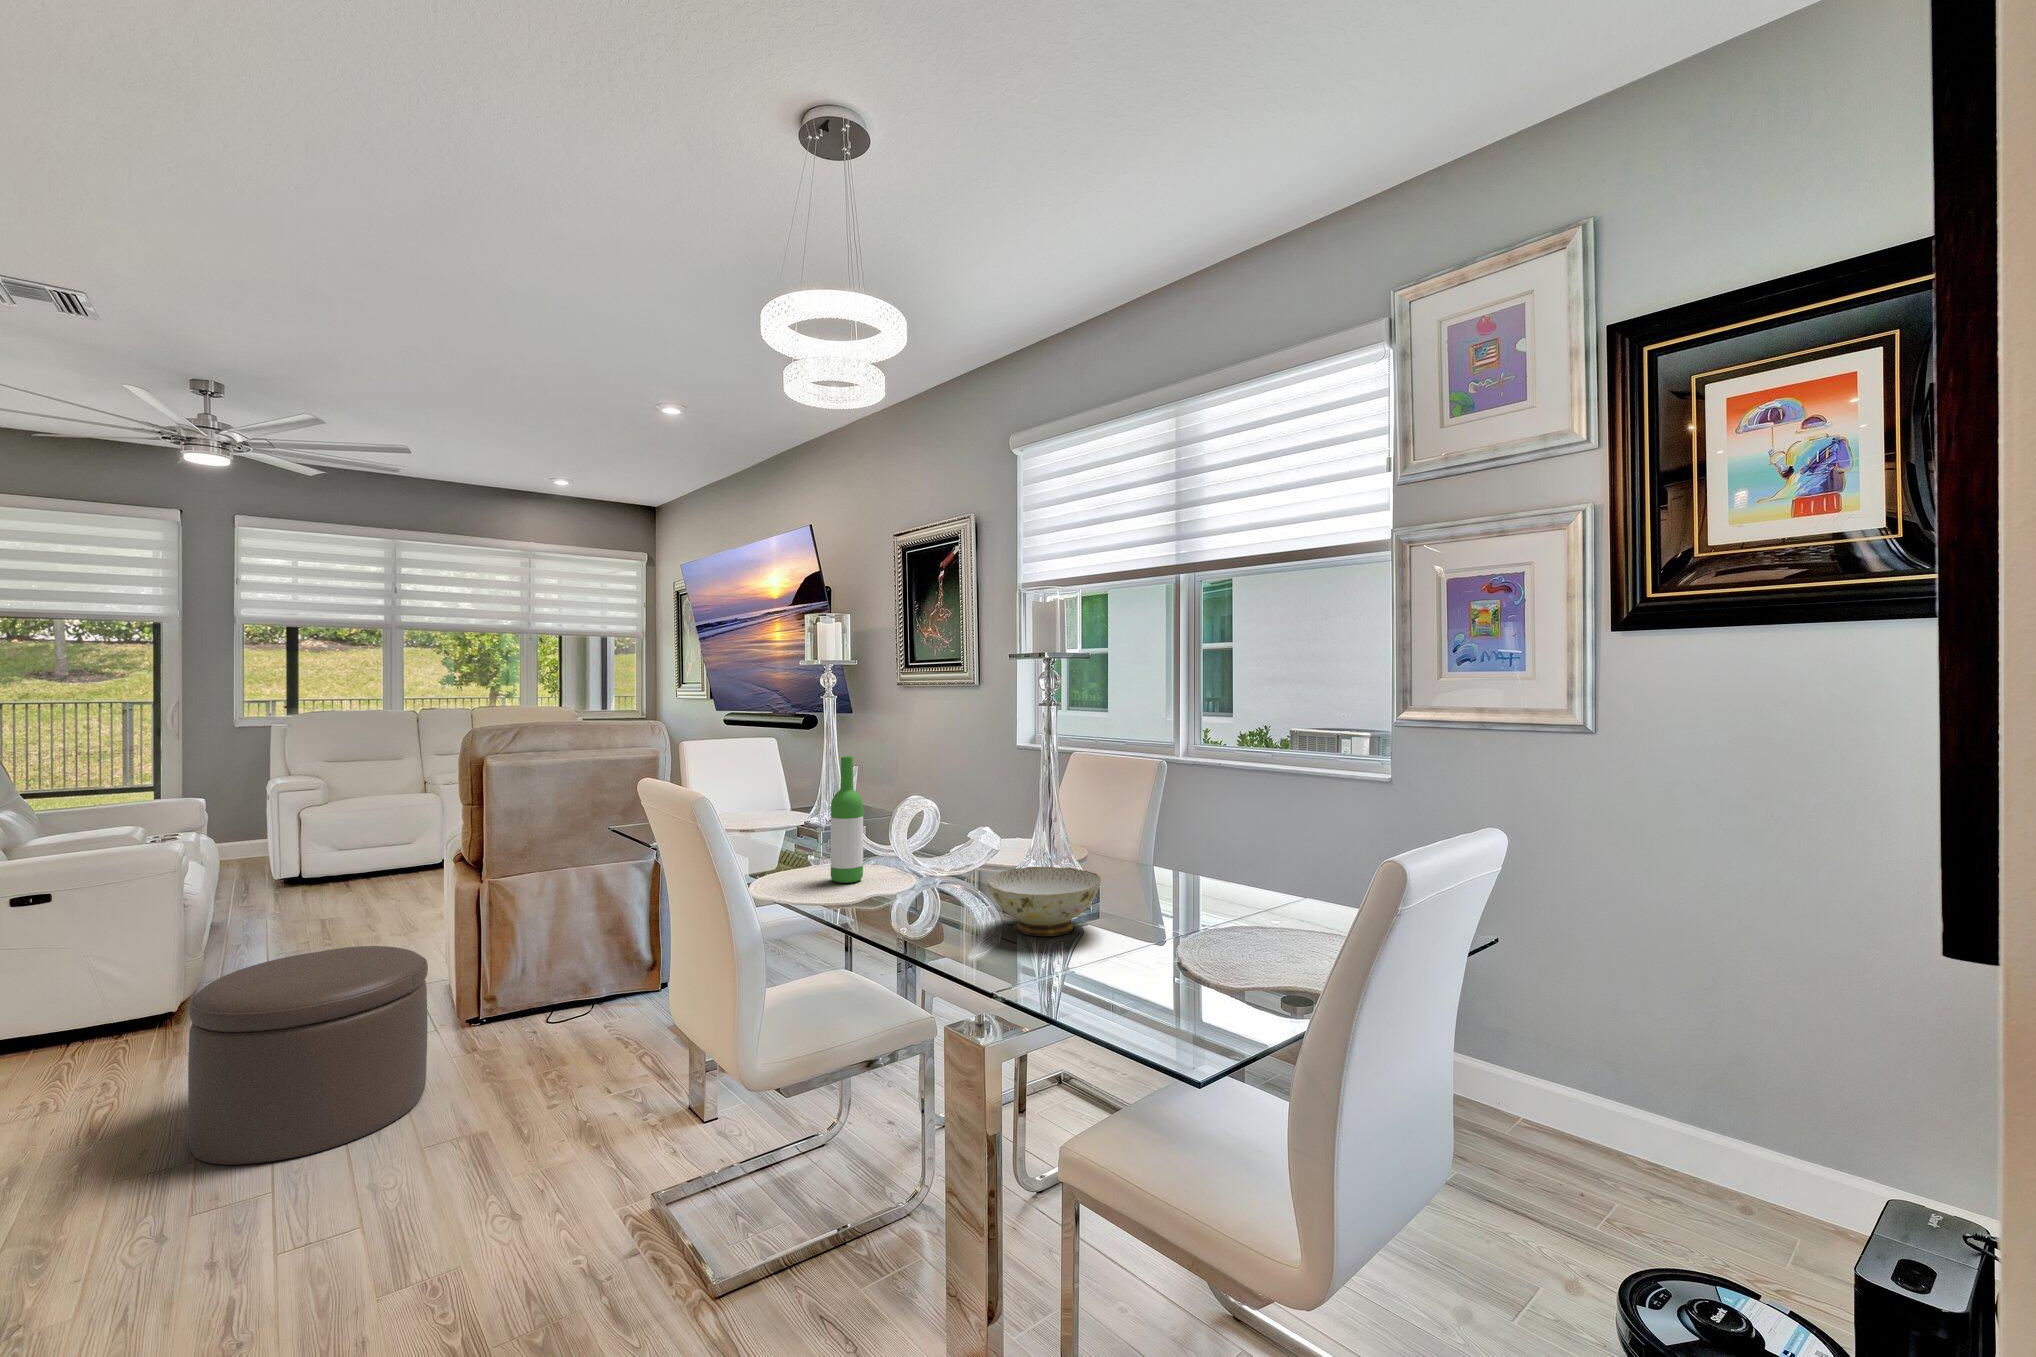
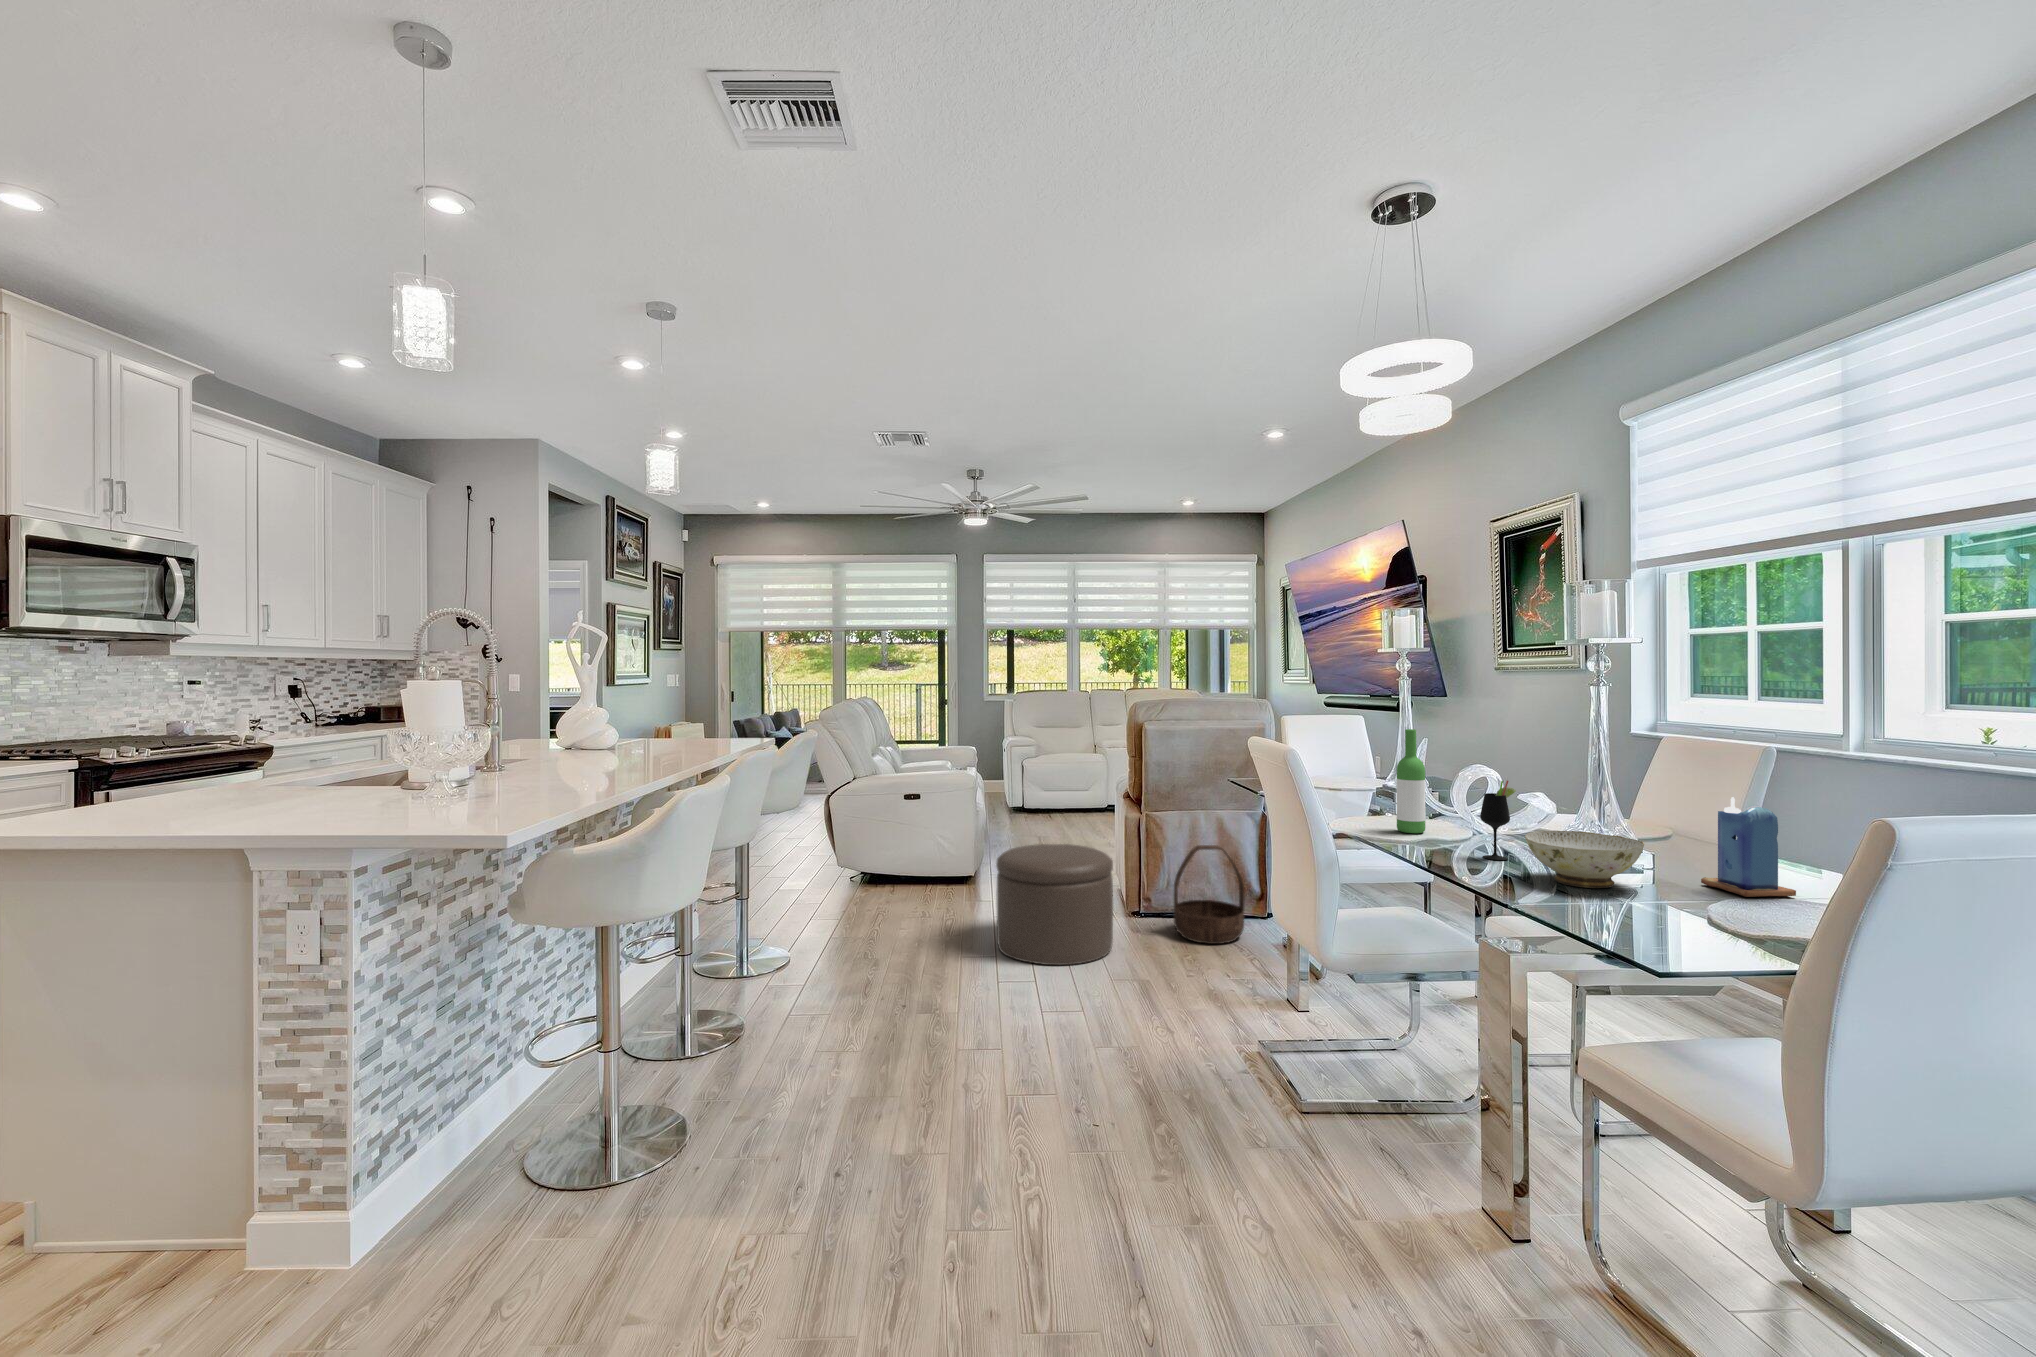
wine glass: none [932,814,968,910] -> present [1480,781,1516,860]
candle: none [1138,815,1213,919] -> present [1701,797,1796,897]
basket: none [530,911,632,1047] -> present [1174,845,1244,944]

